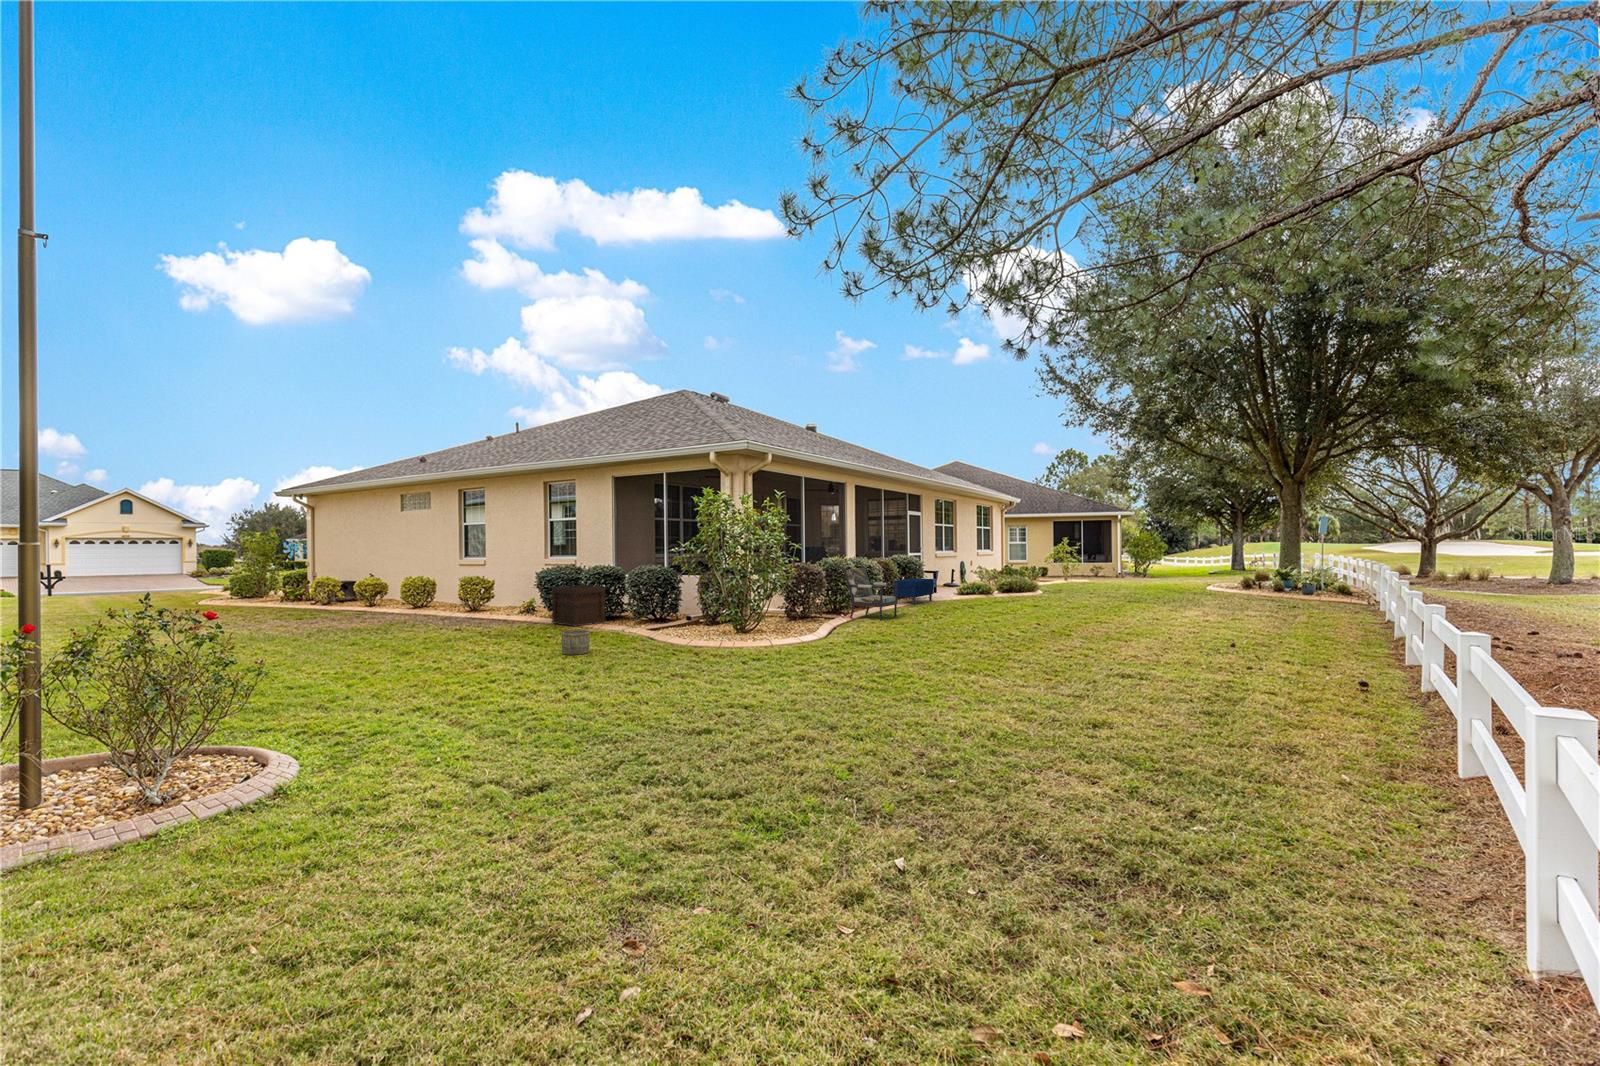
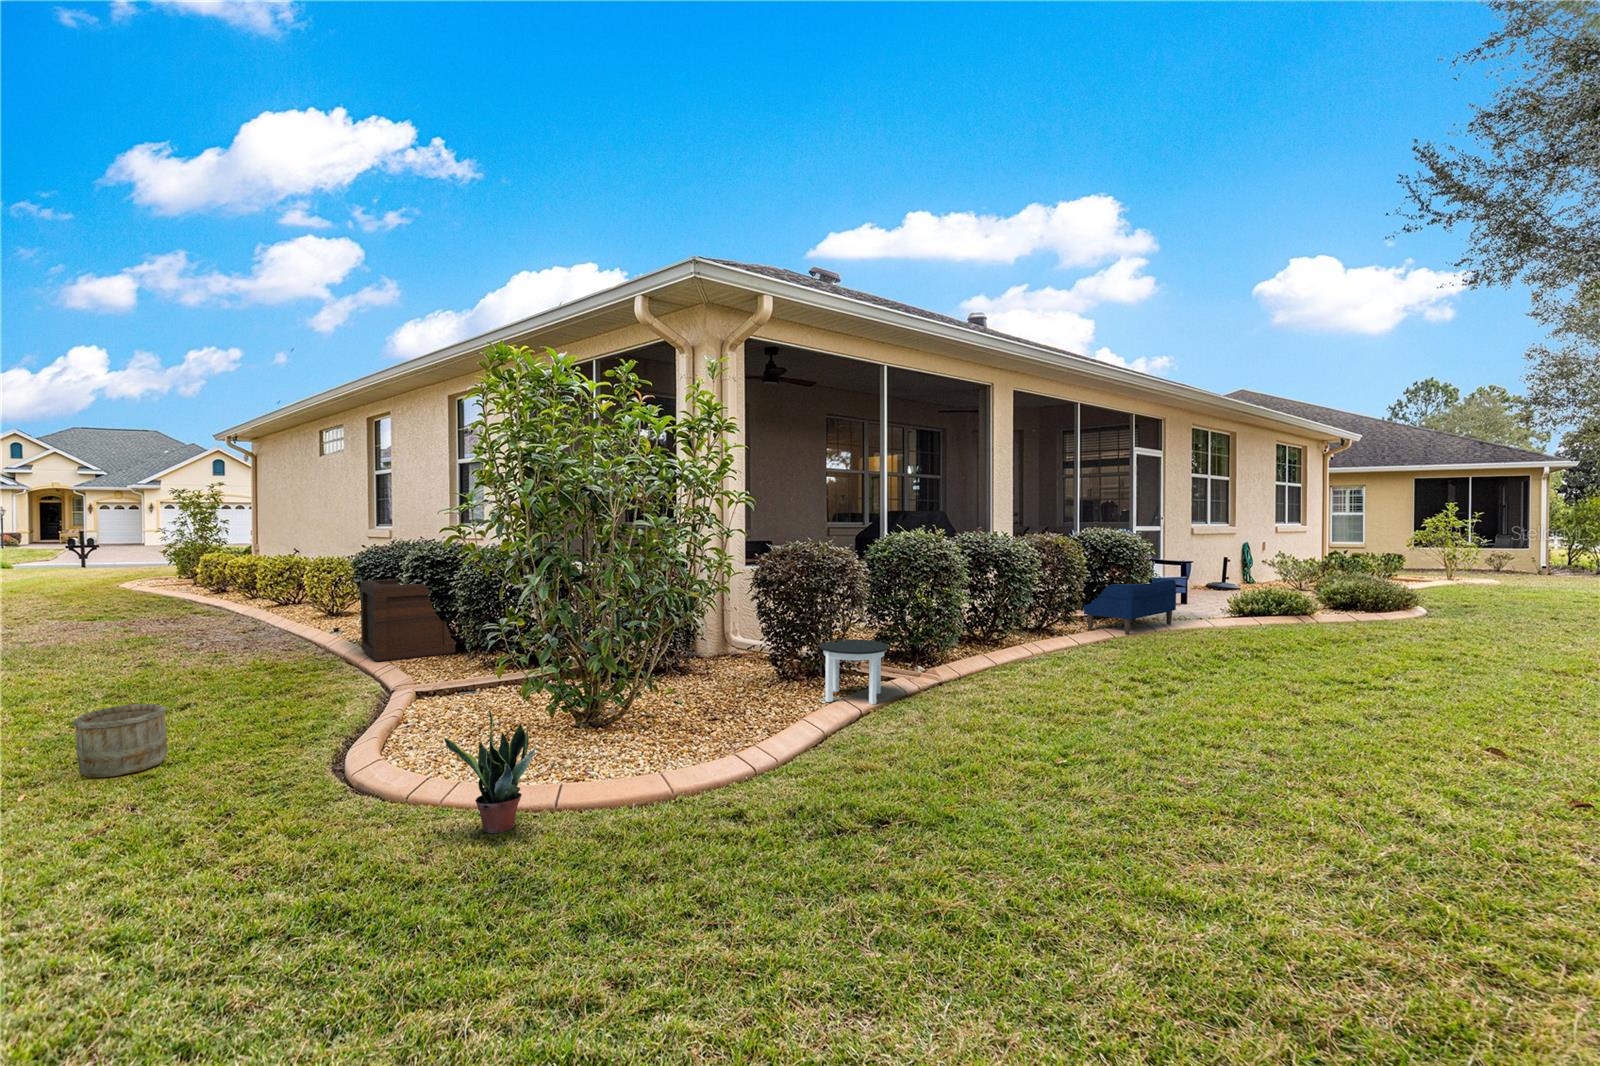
armchair: present [844,568,898,621] -> none [942,556,1073,685]
round table: none [805,603,833,628] -> present [819,639,889,705]
potted plant: none [736,617,764,655] -> present [444,710,536,833]

